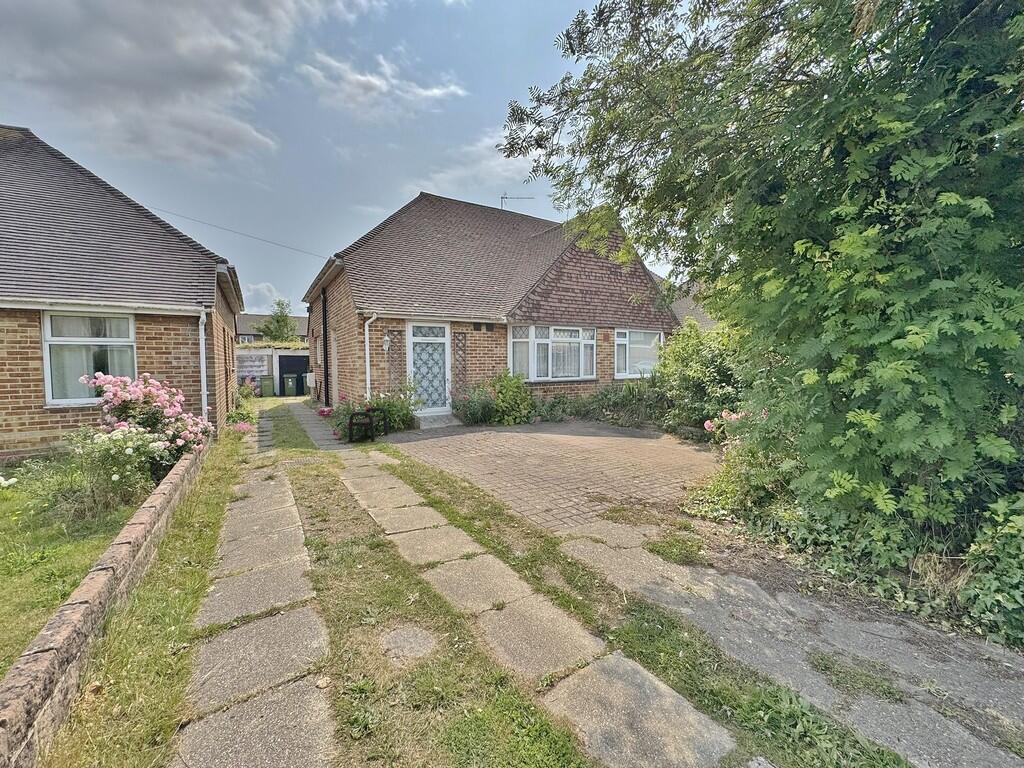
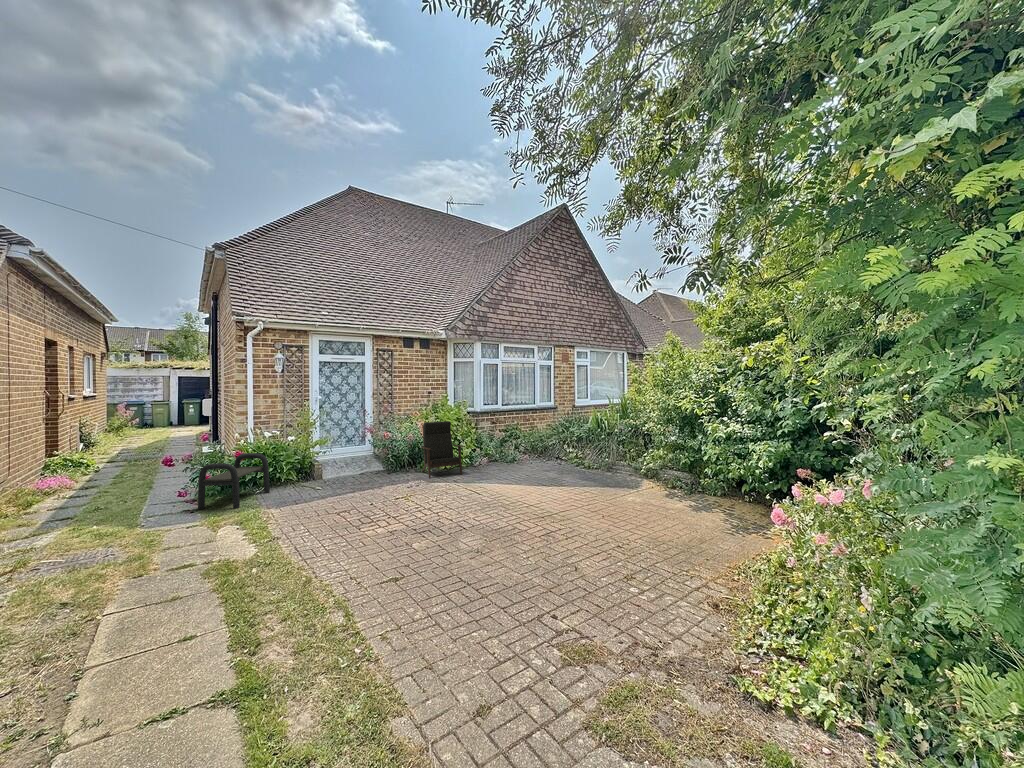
lounge chair: none [490,388,522,430] -> present [421,421,463,478]

